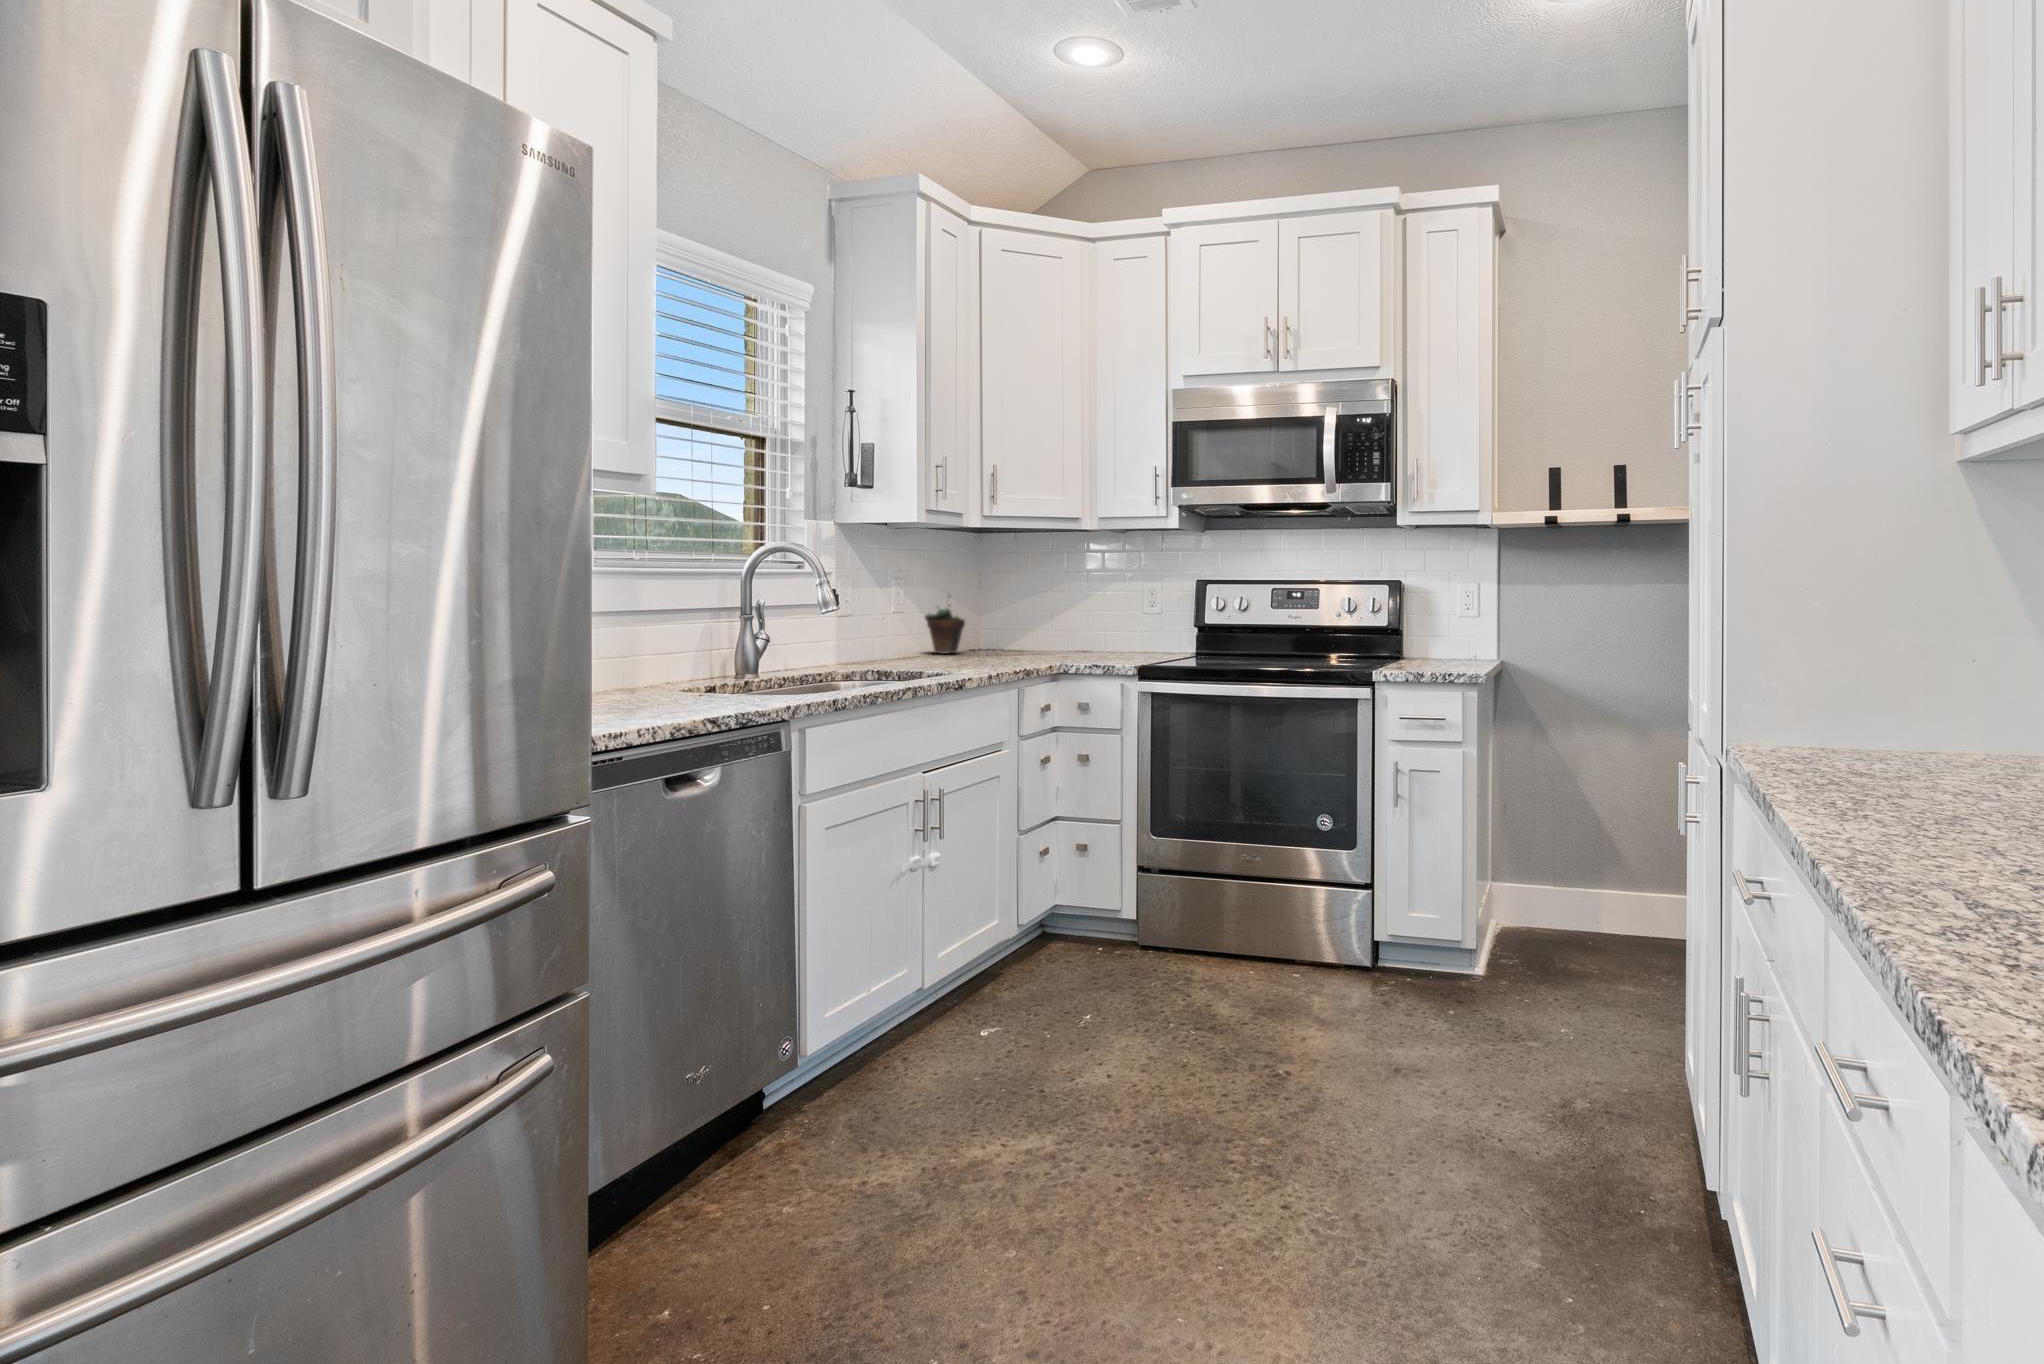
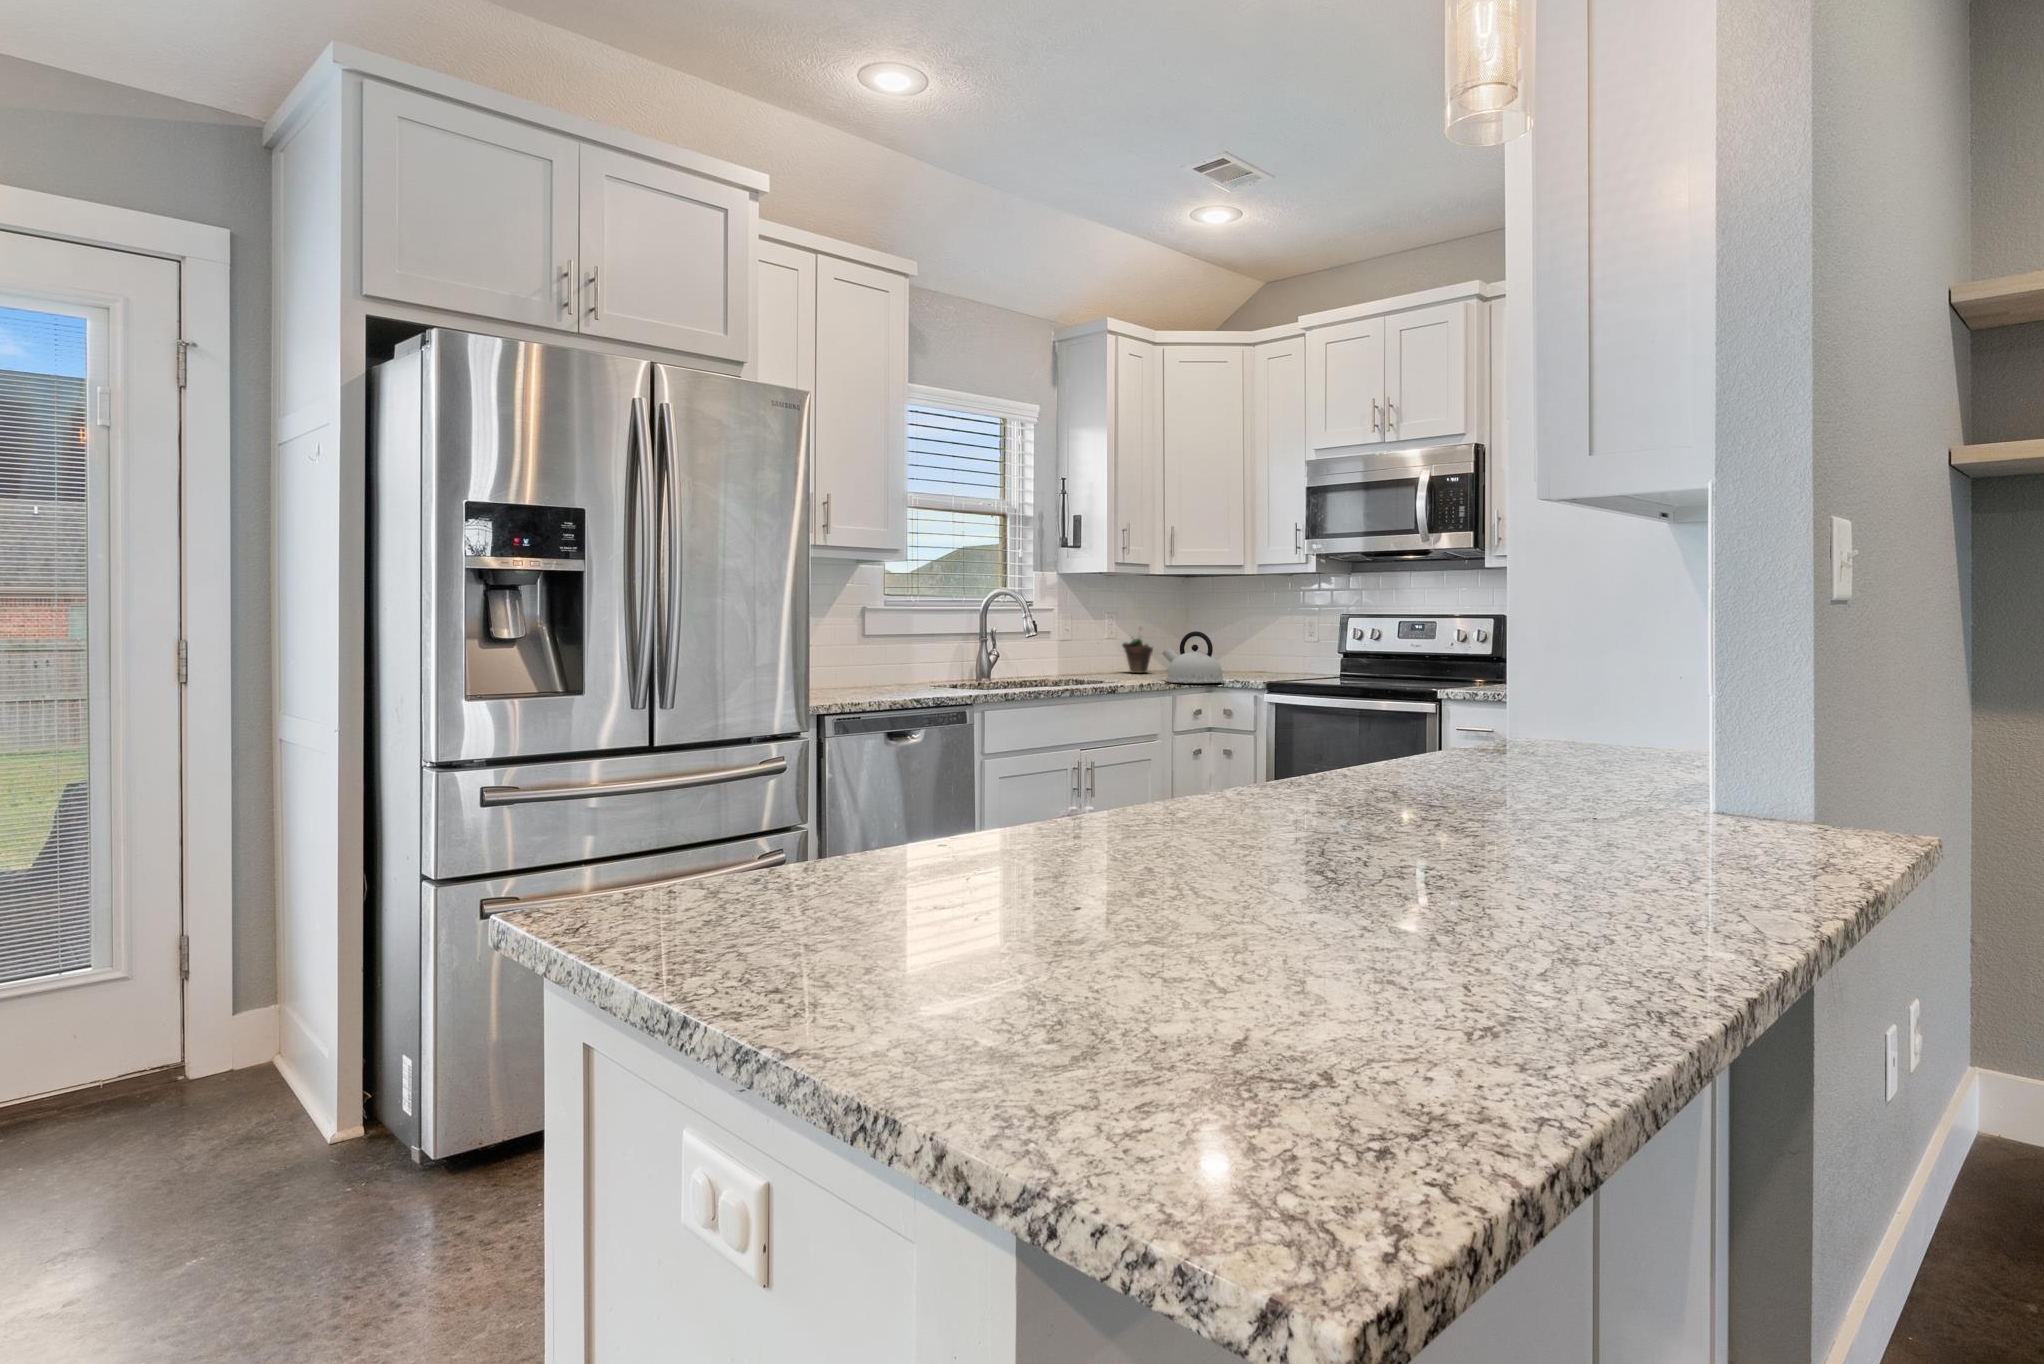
kettle: none [997,600,1079,668] -> present [1163,631,1224,683]

